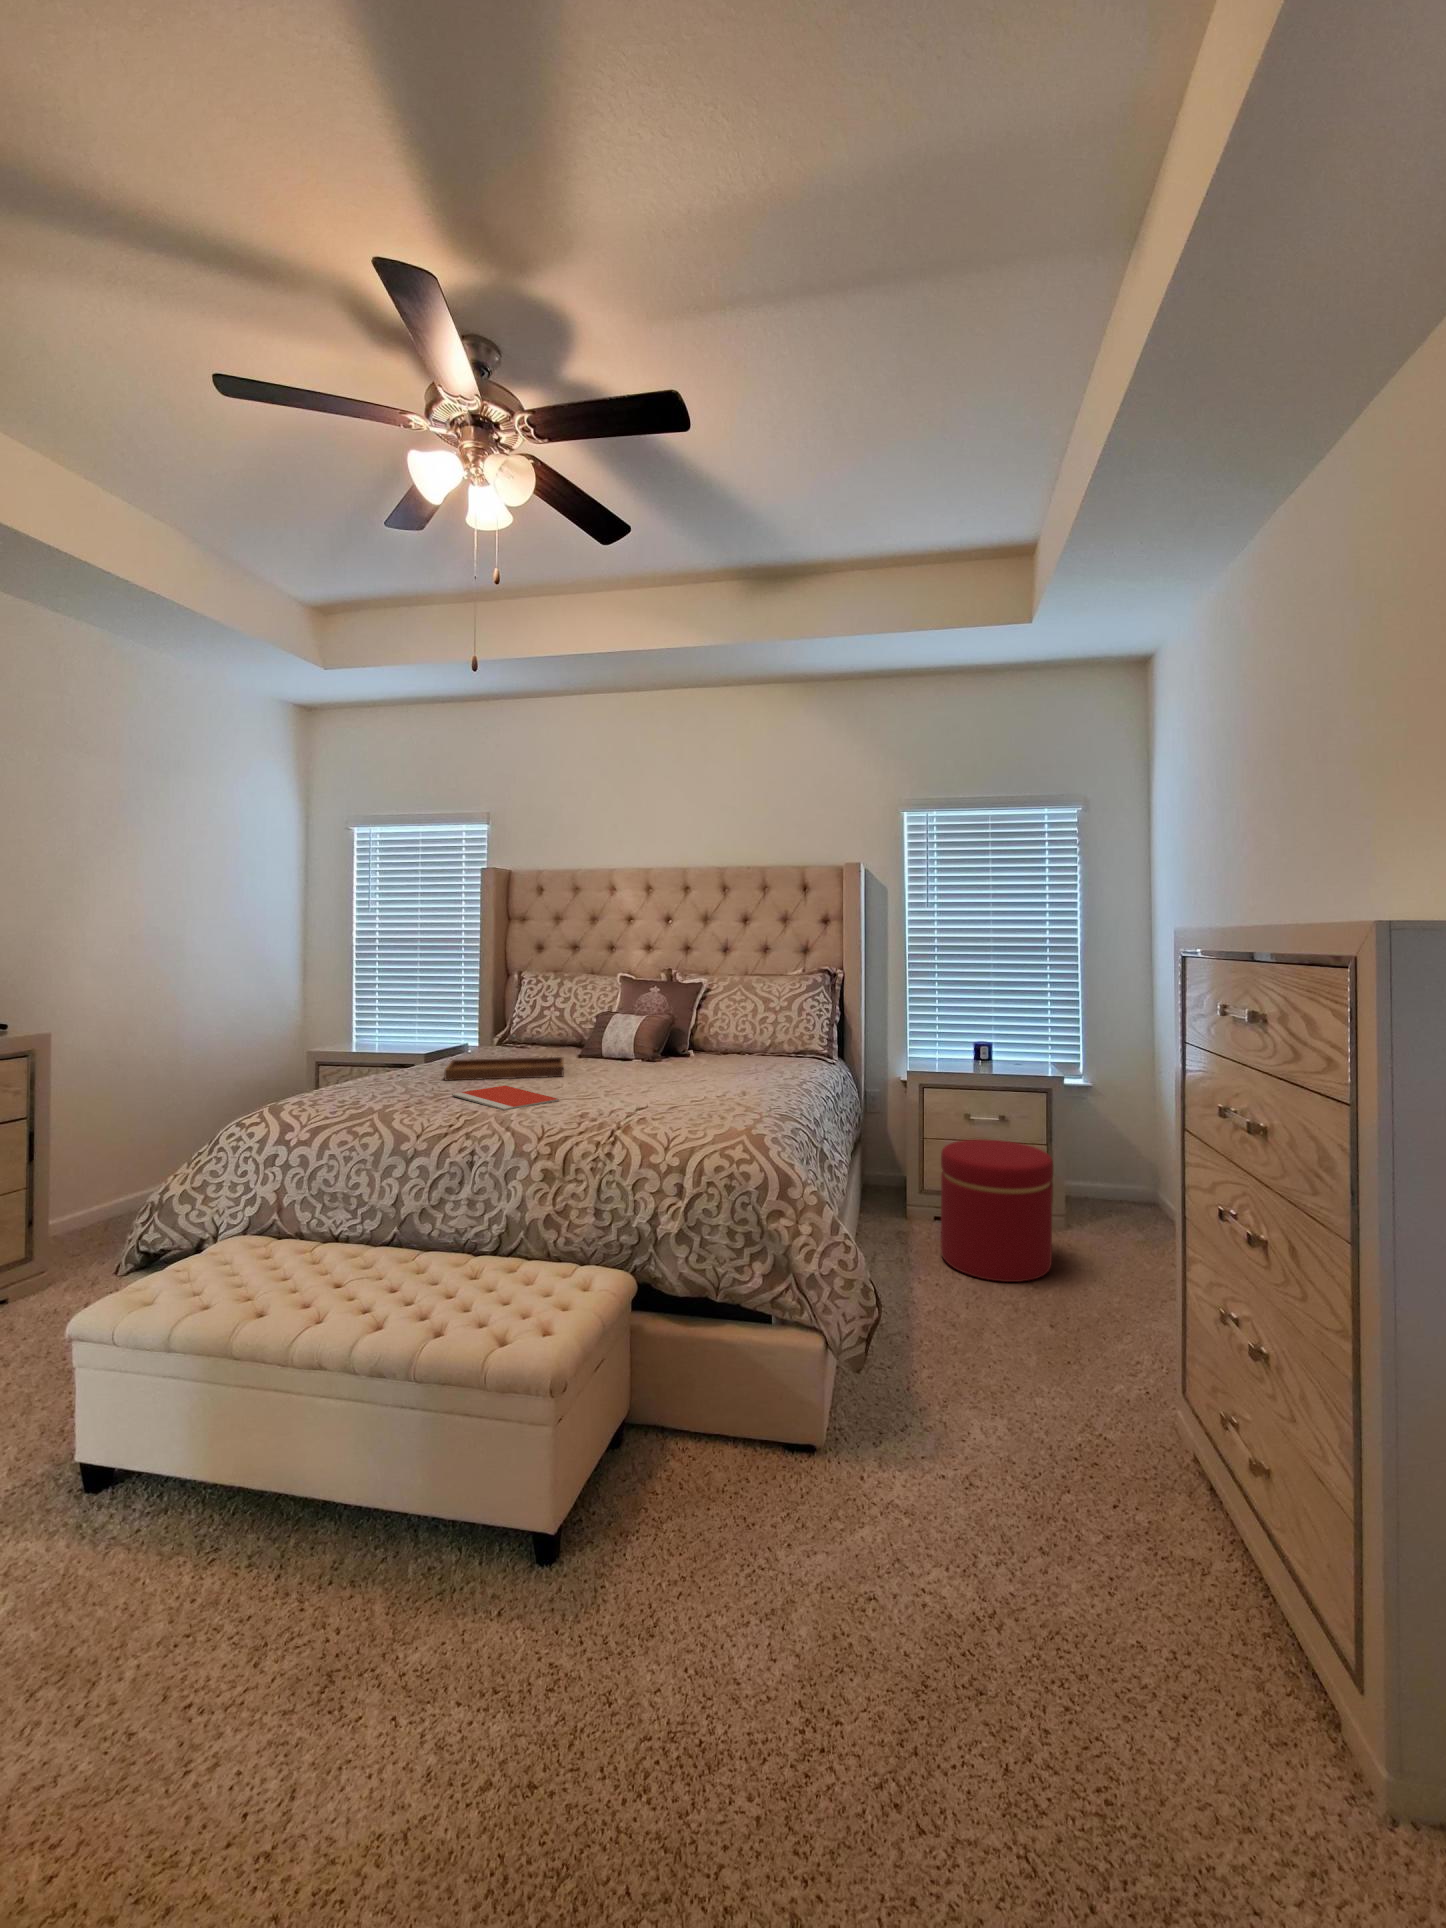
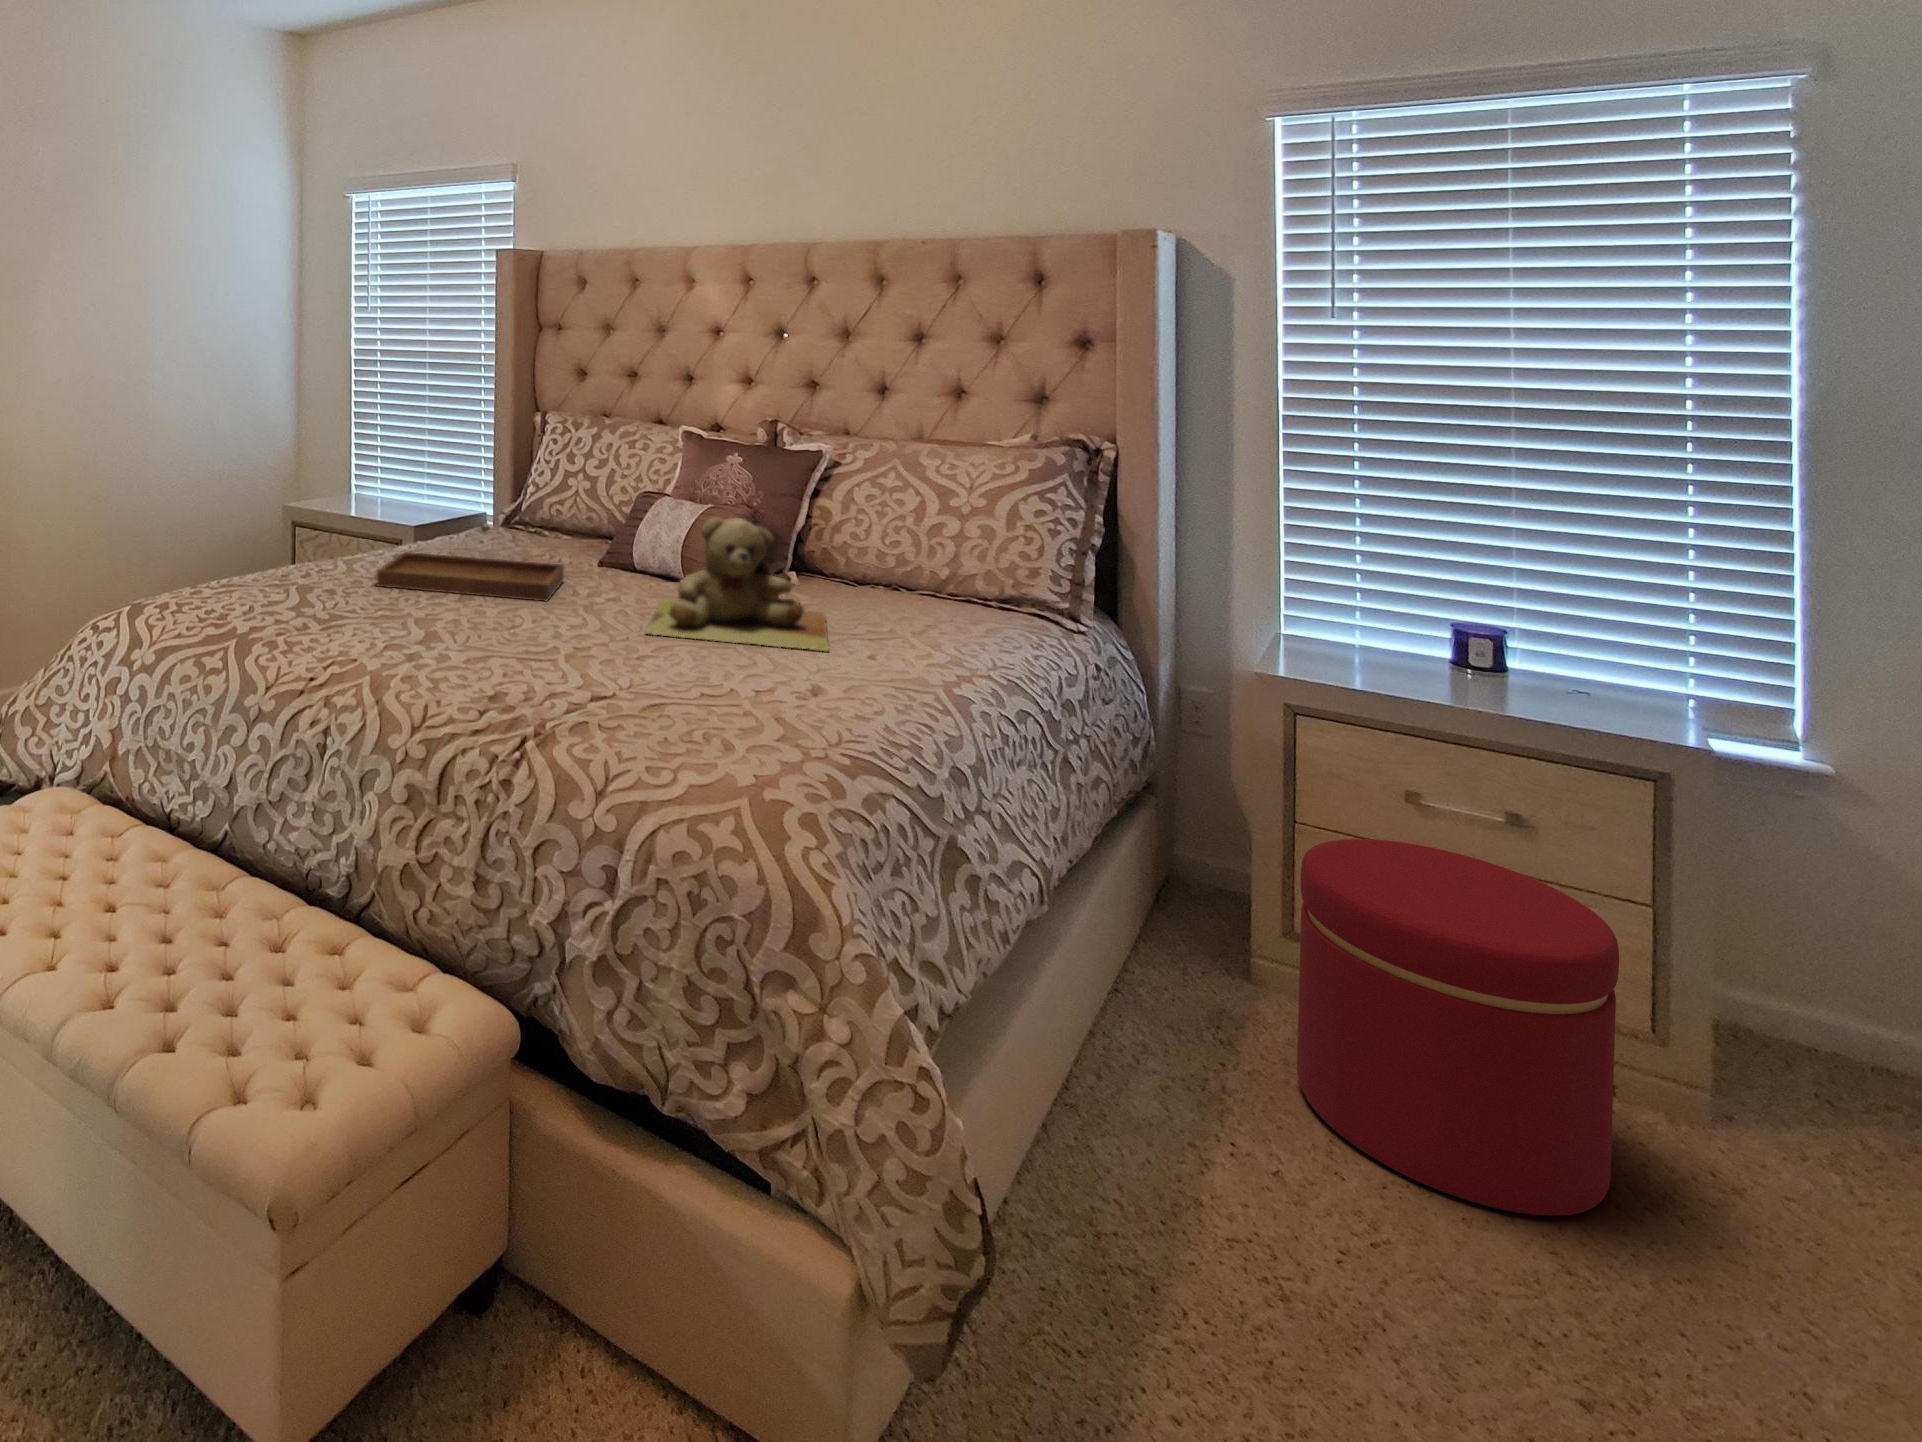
teddy bear: none [629,1015,737,1084] -> present [646,517,829,651]
notebook: present [452,1086,559,1110] -> none [355,610,495,663]

